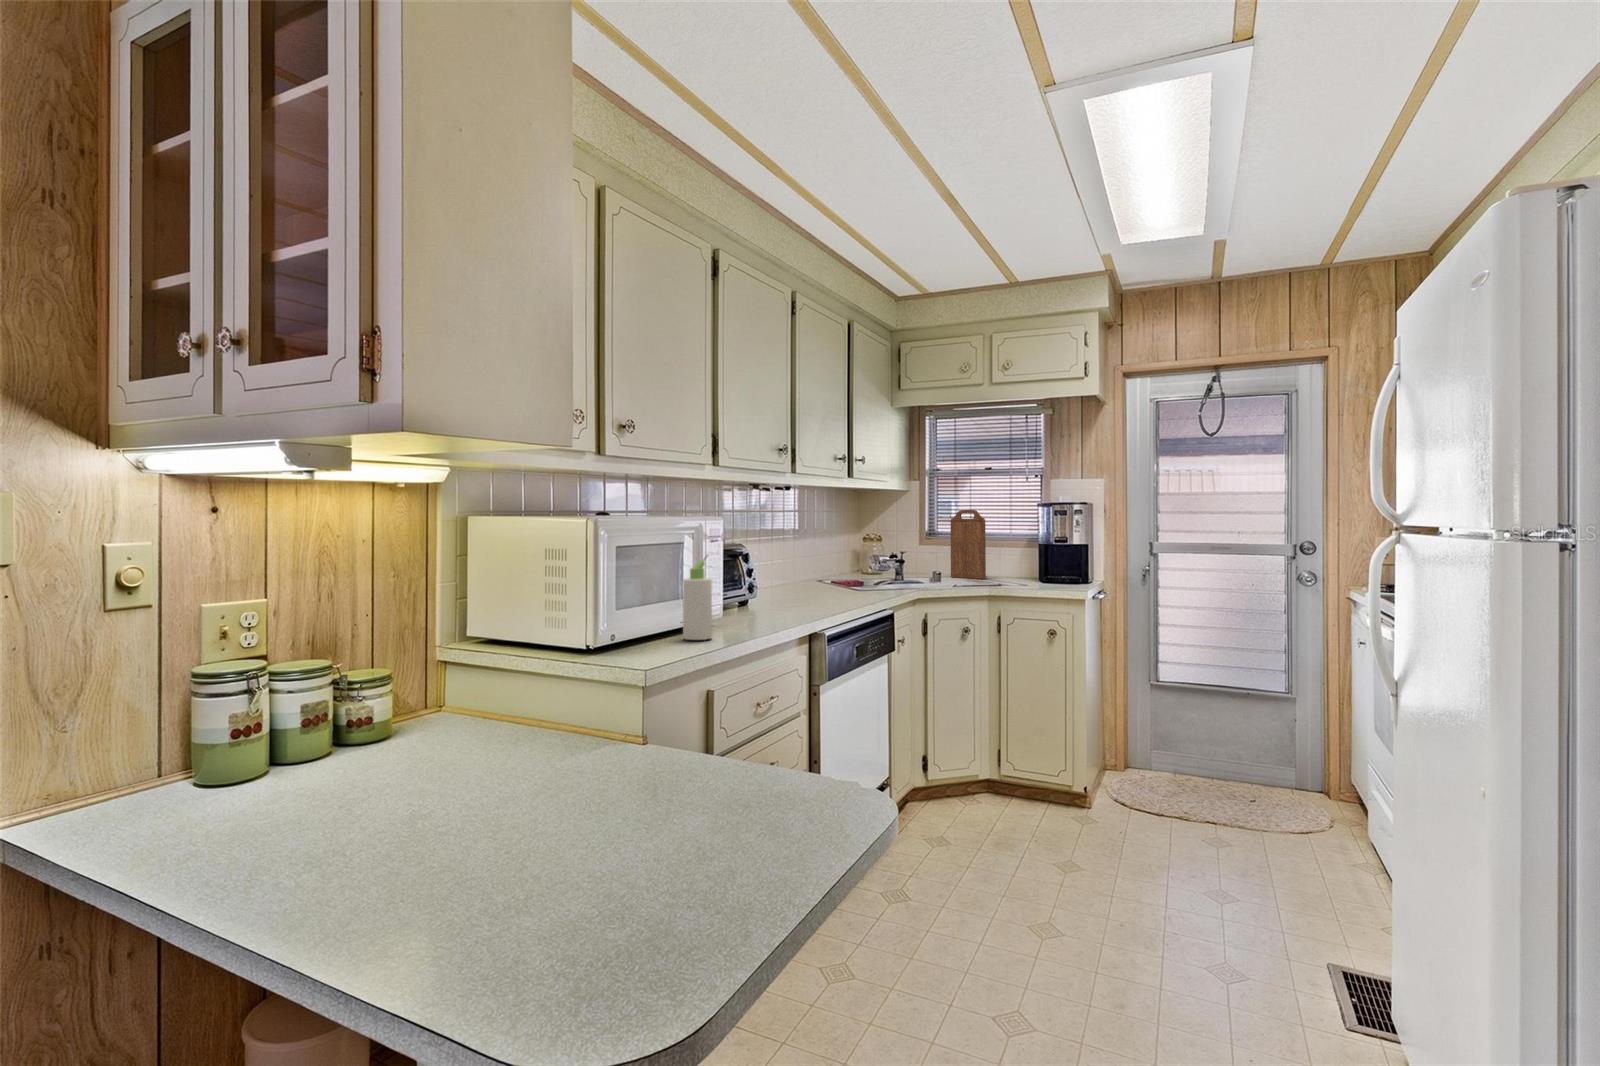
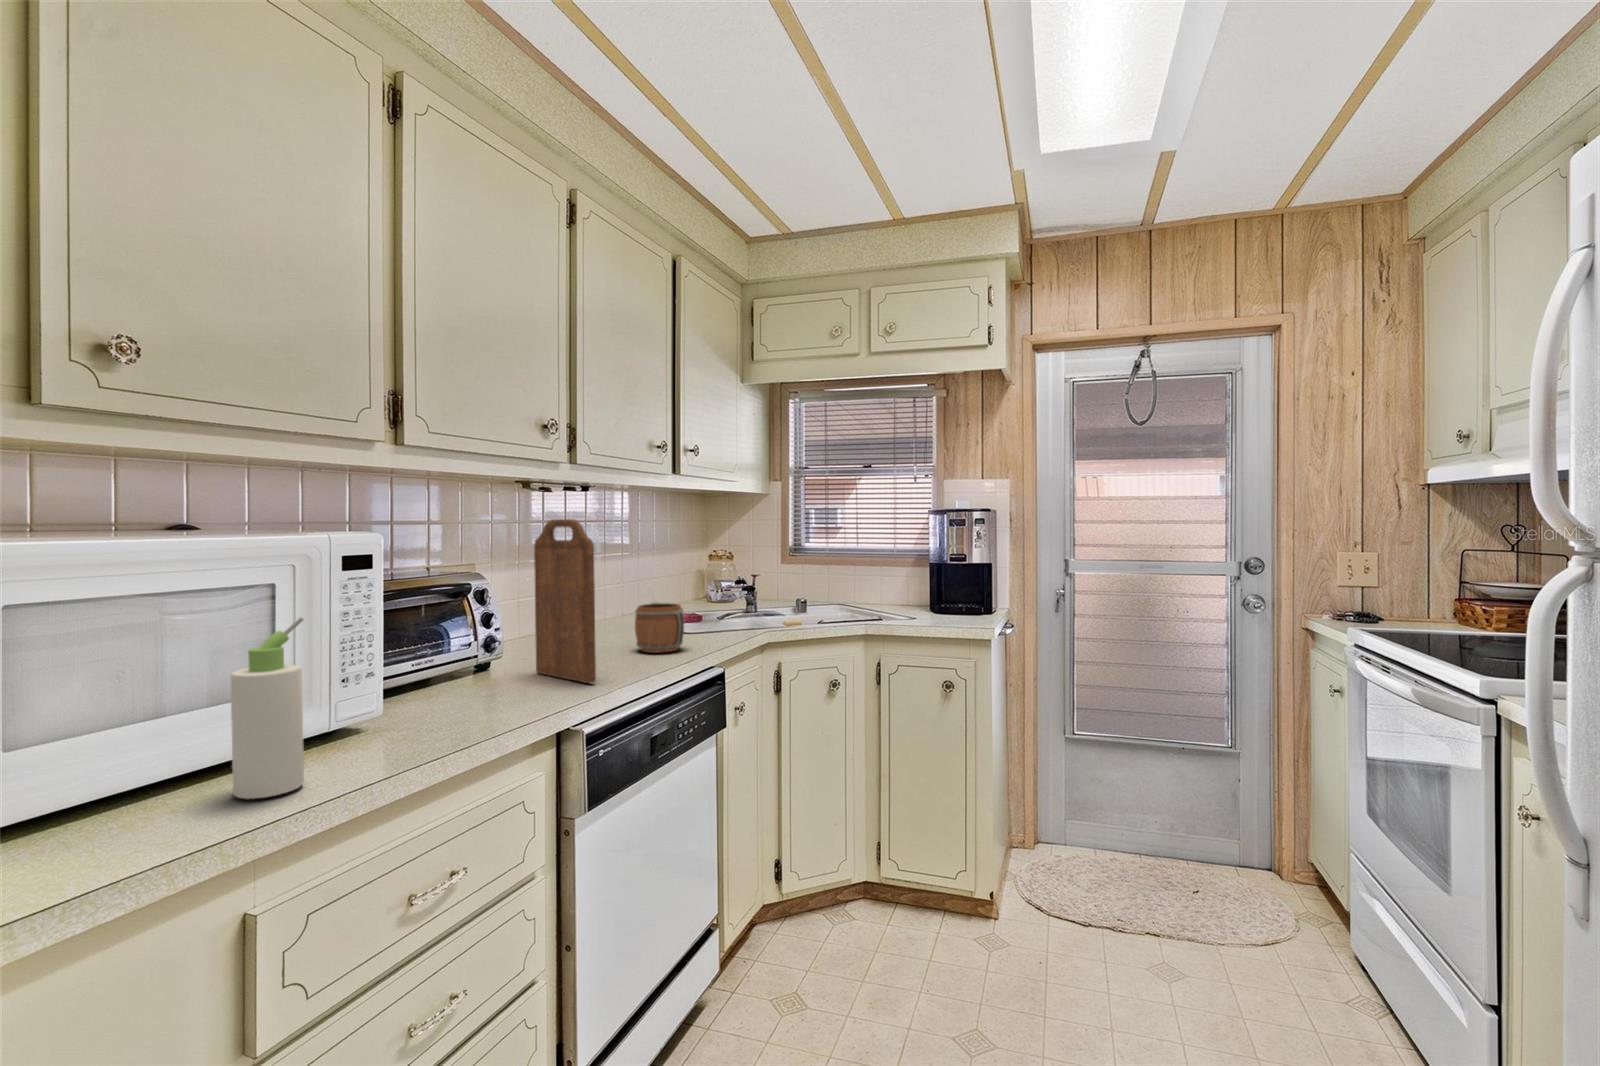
cutting board: present [950,510,986,579] -> present [534,519,596,683]
mug: none [831,566,865,599] -> present [635,601,684,653]

